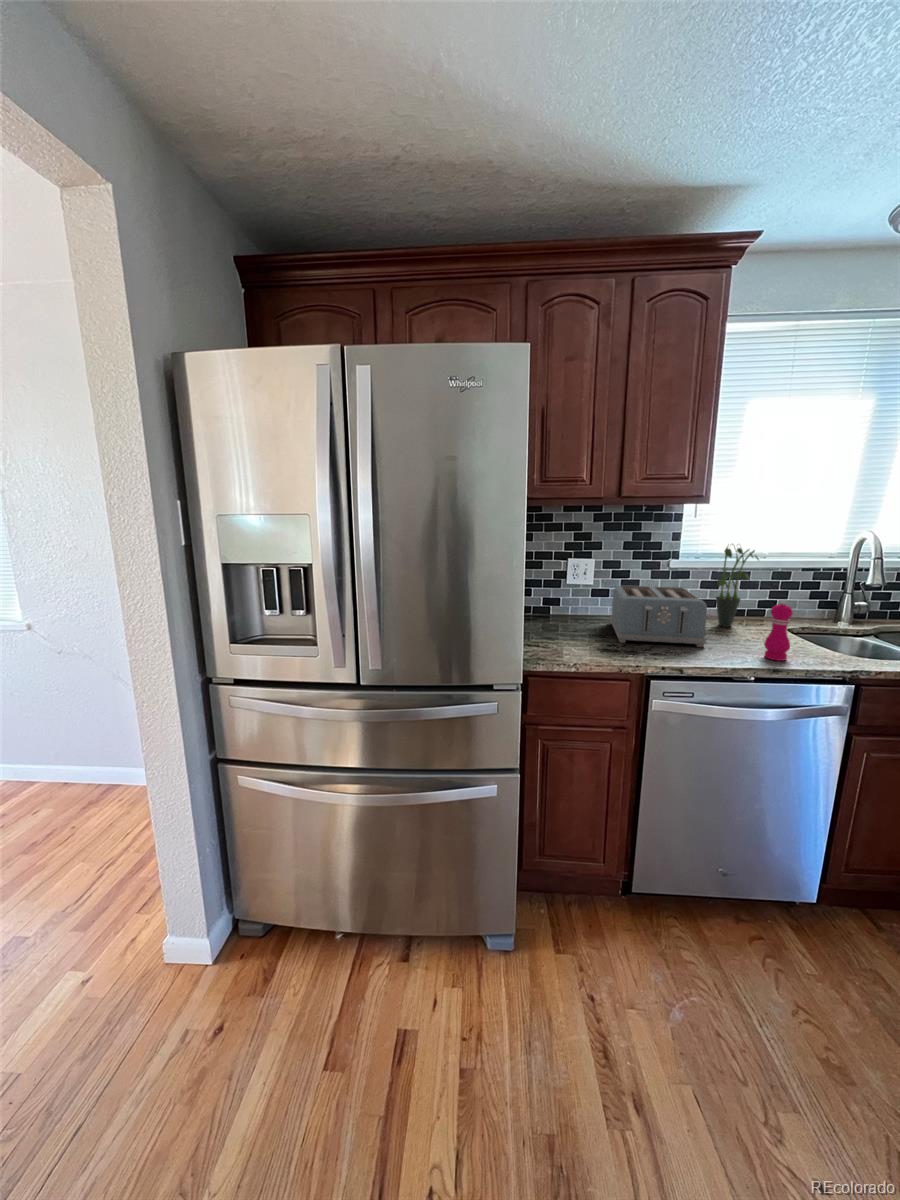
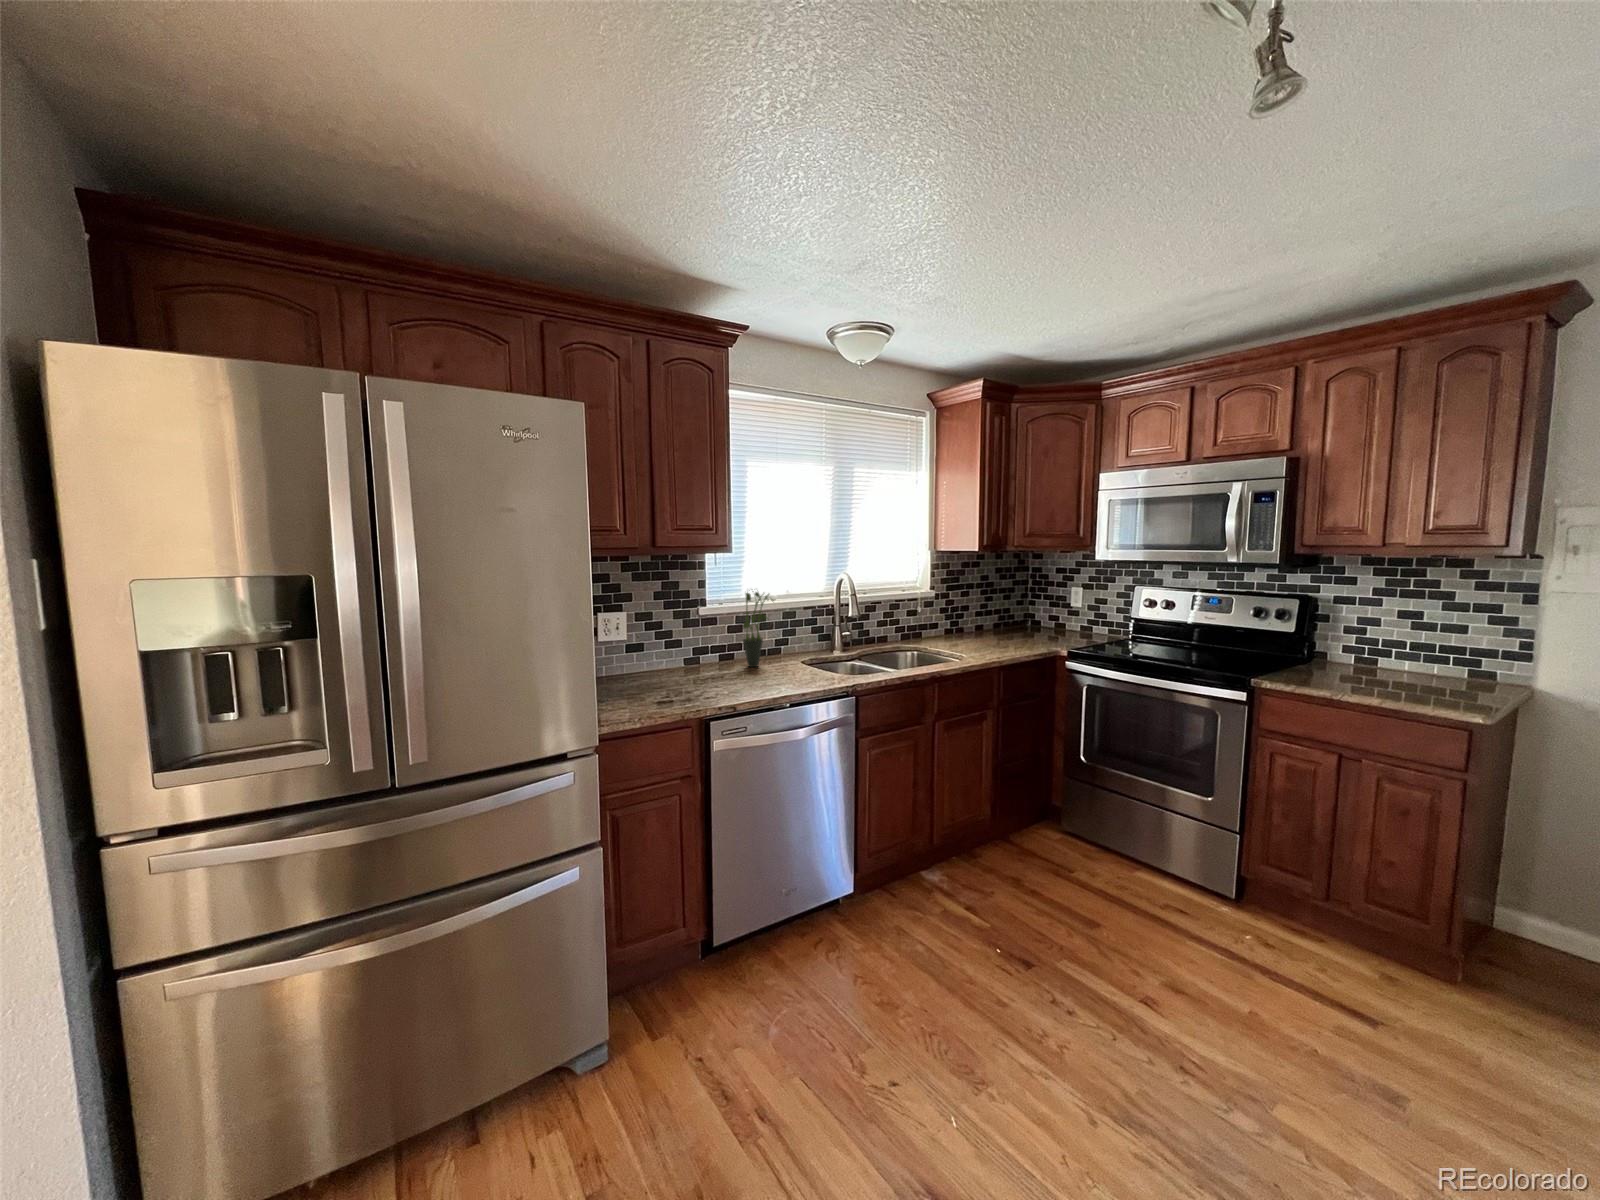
toaster: present [610,585,707,647] -> none [649,633,746,694]
pepper mill: present [764,600,793,661] -> none [791,634,810,687]

